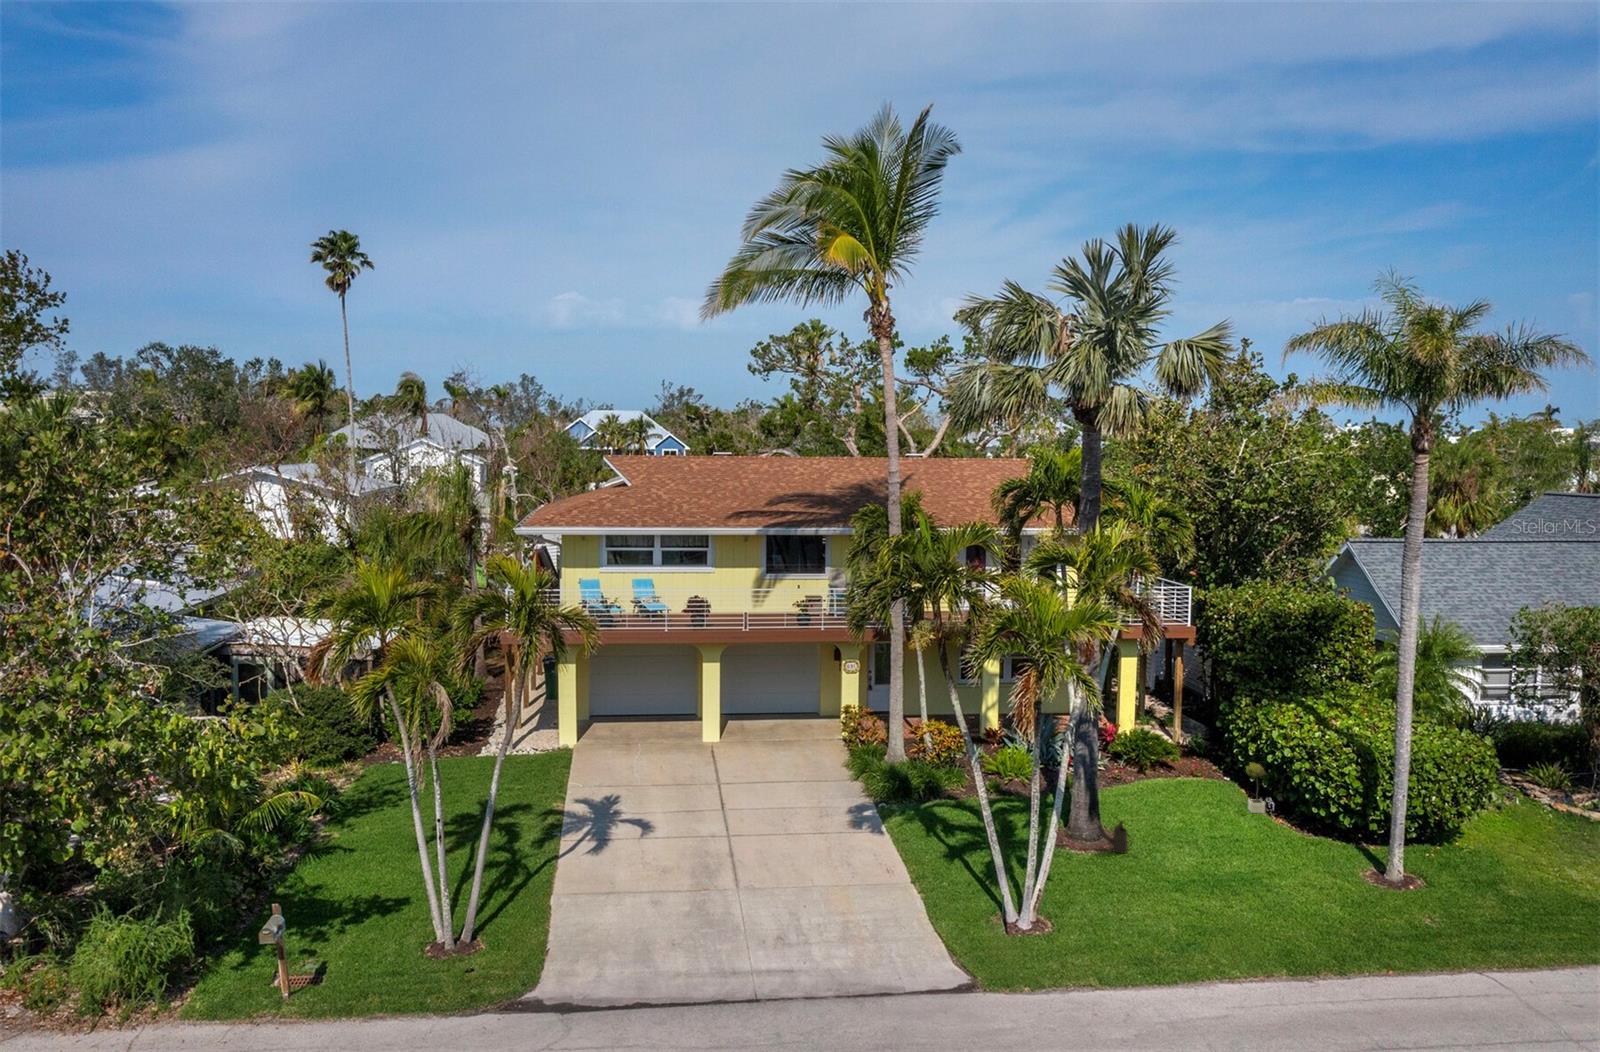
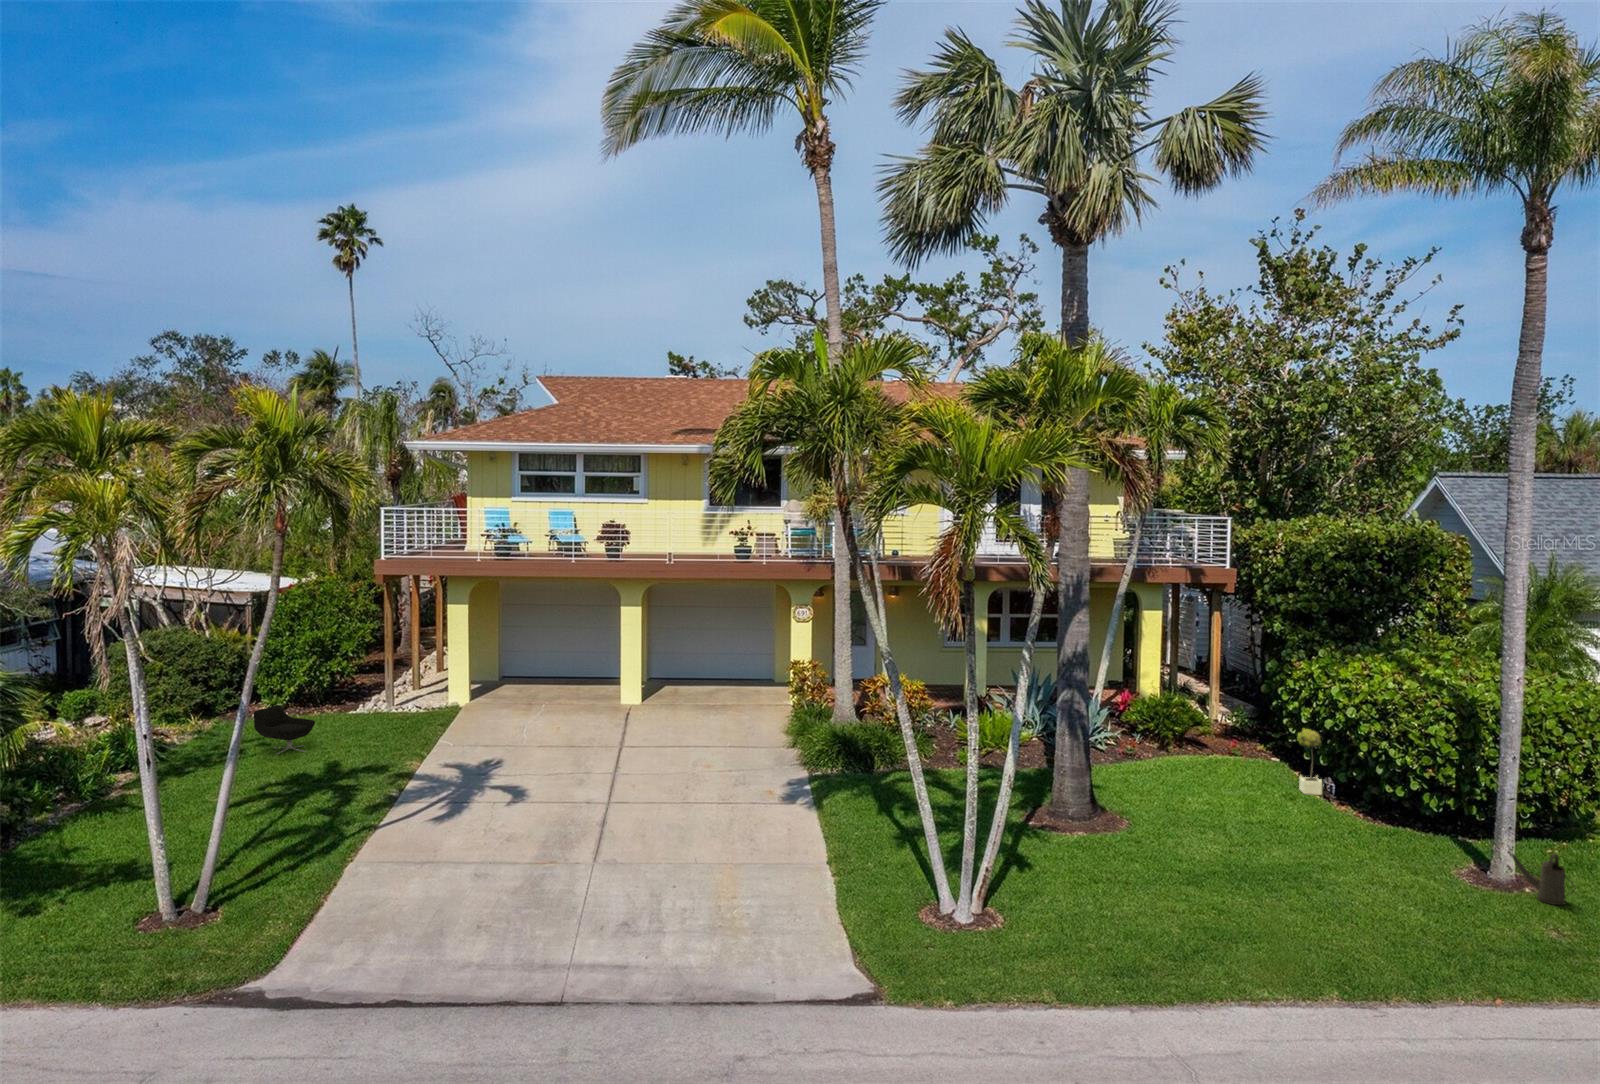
lounge chair: none [421,757,467,798] -> present [254,705,315,754]
watering can: present [1096,821,1128,853] -> present [1510,852,1575,905]

